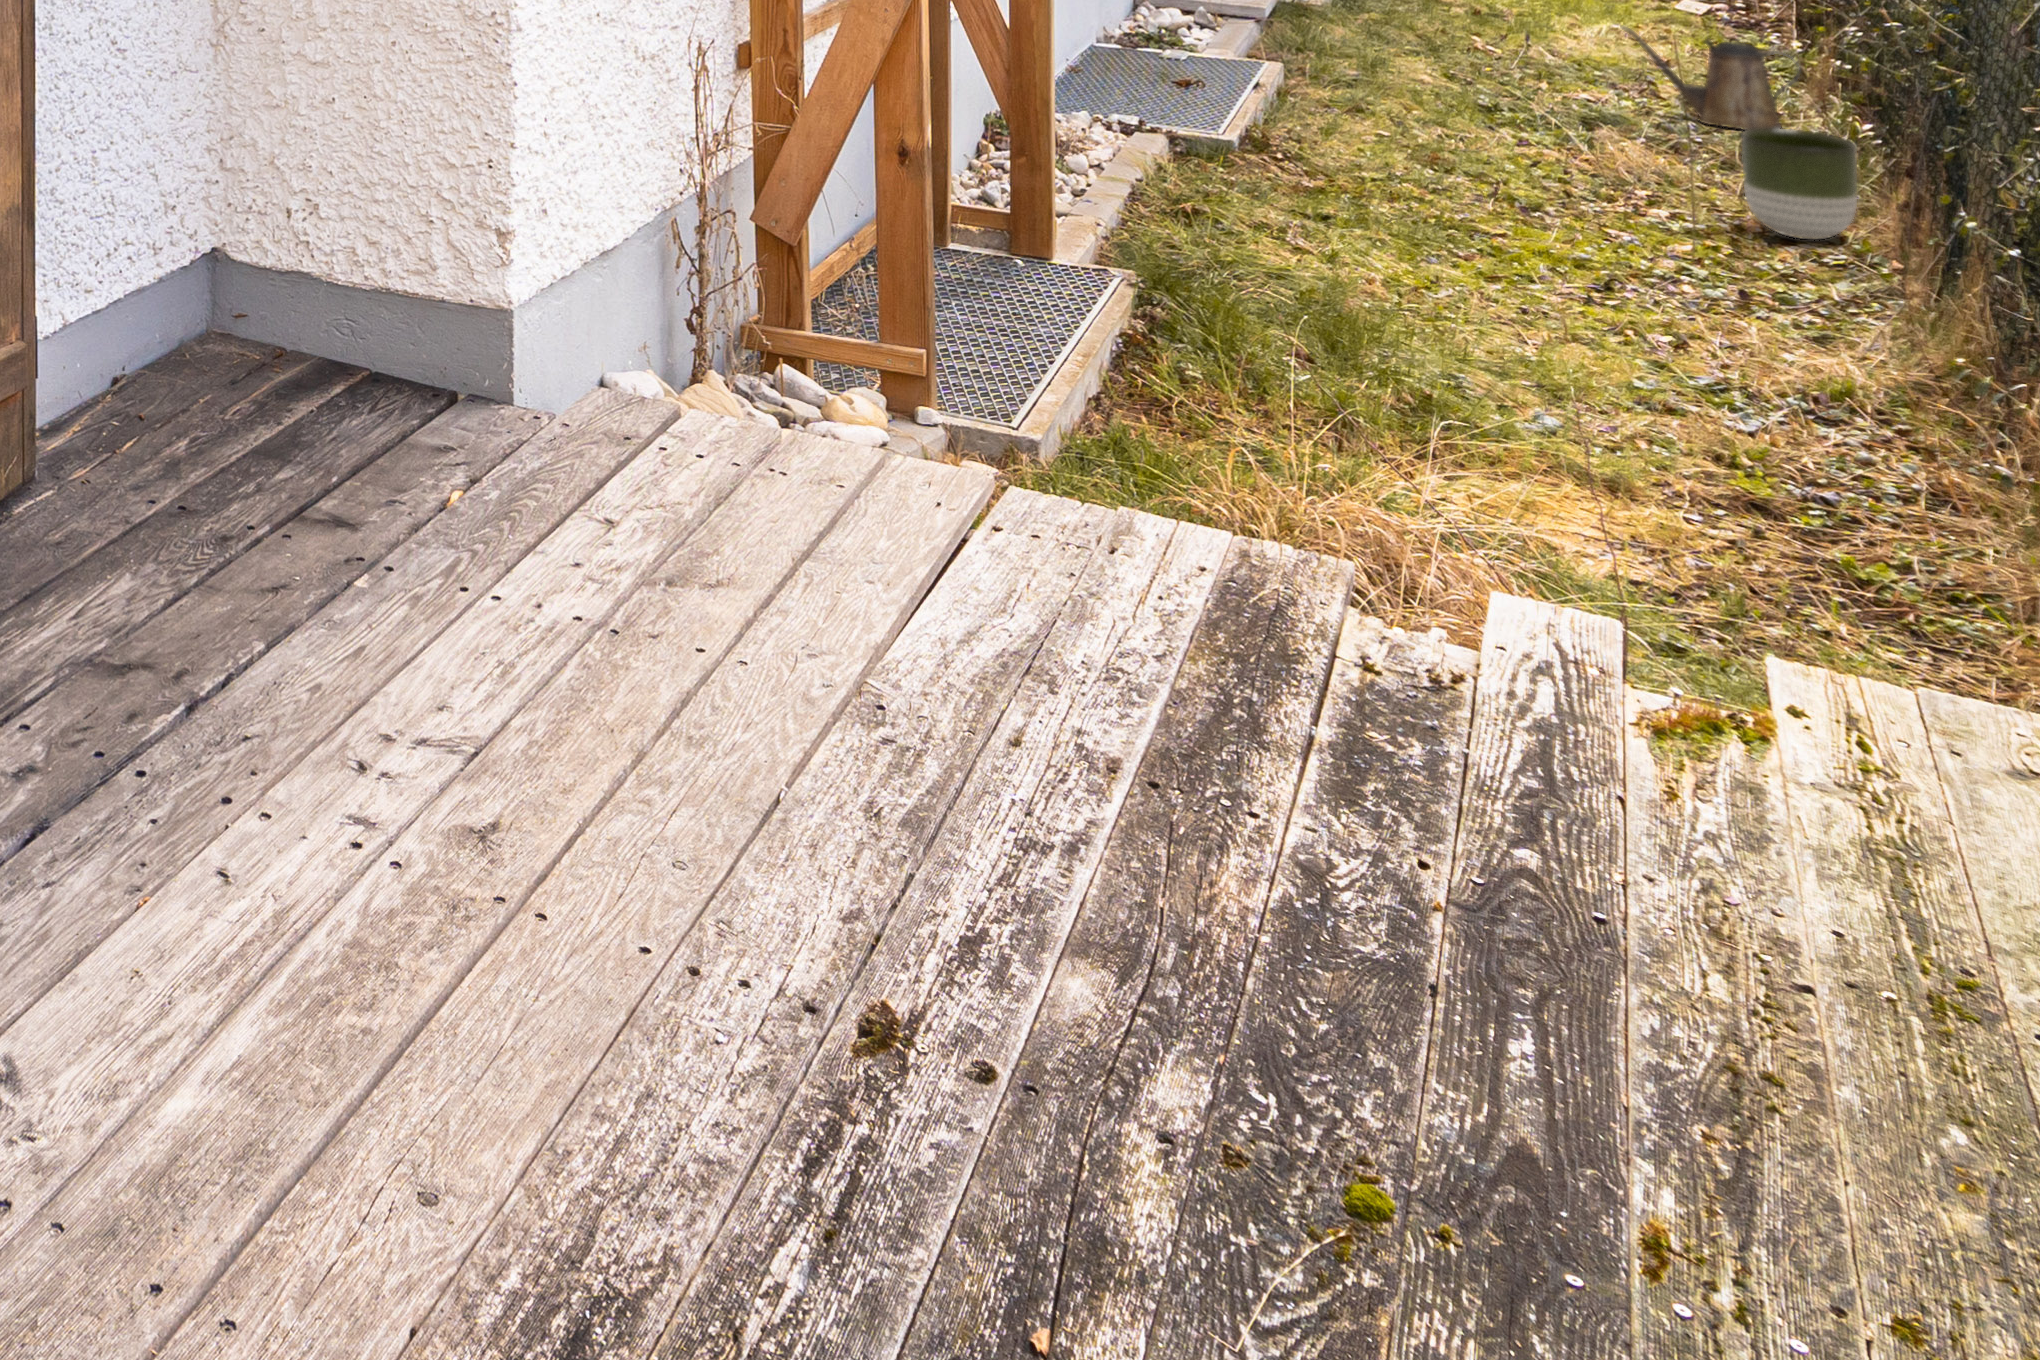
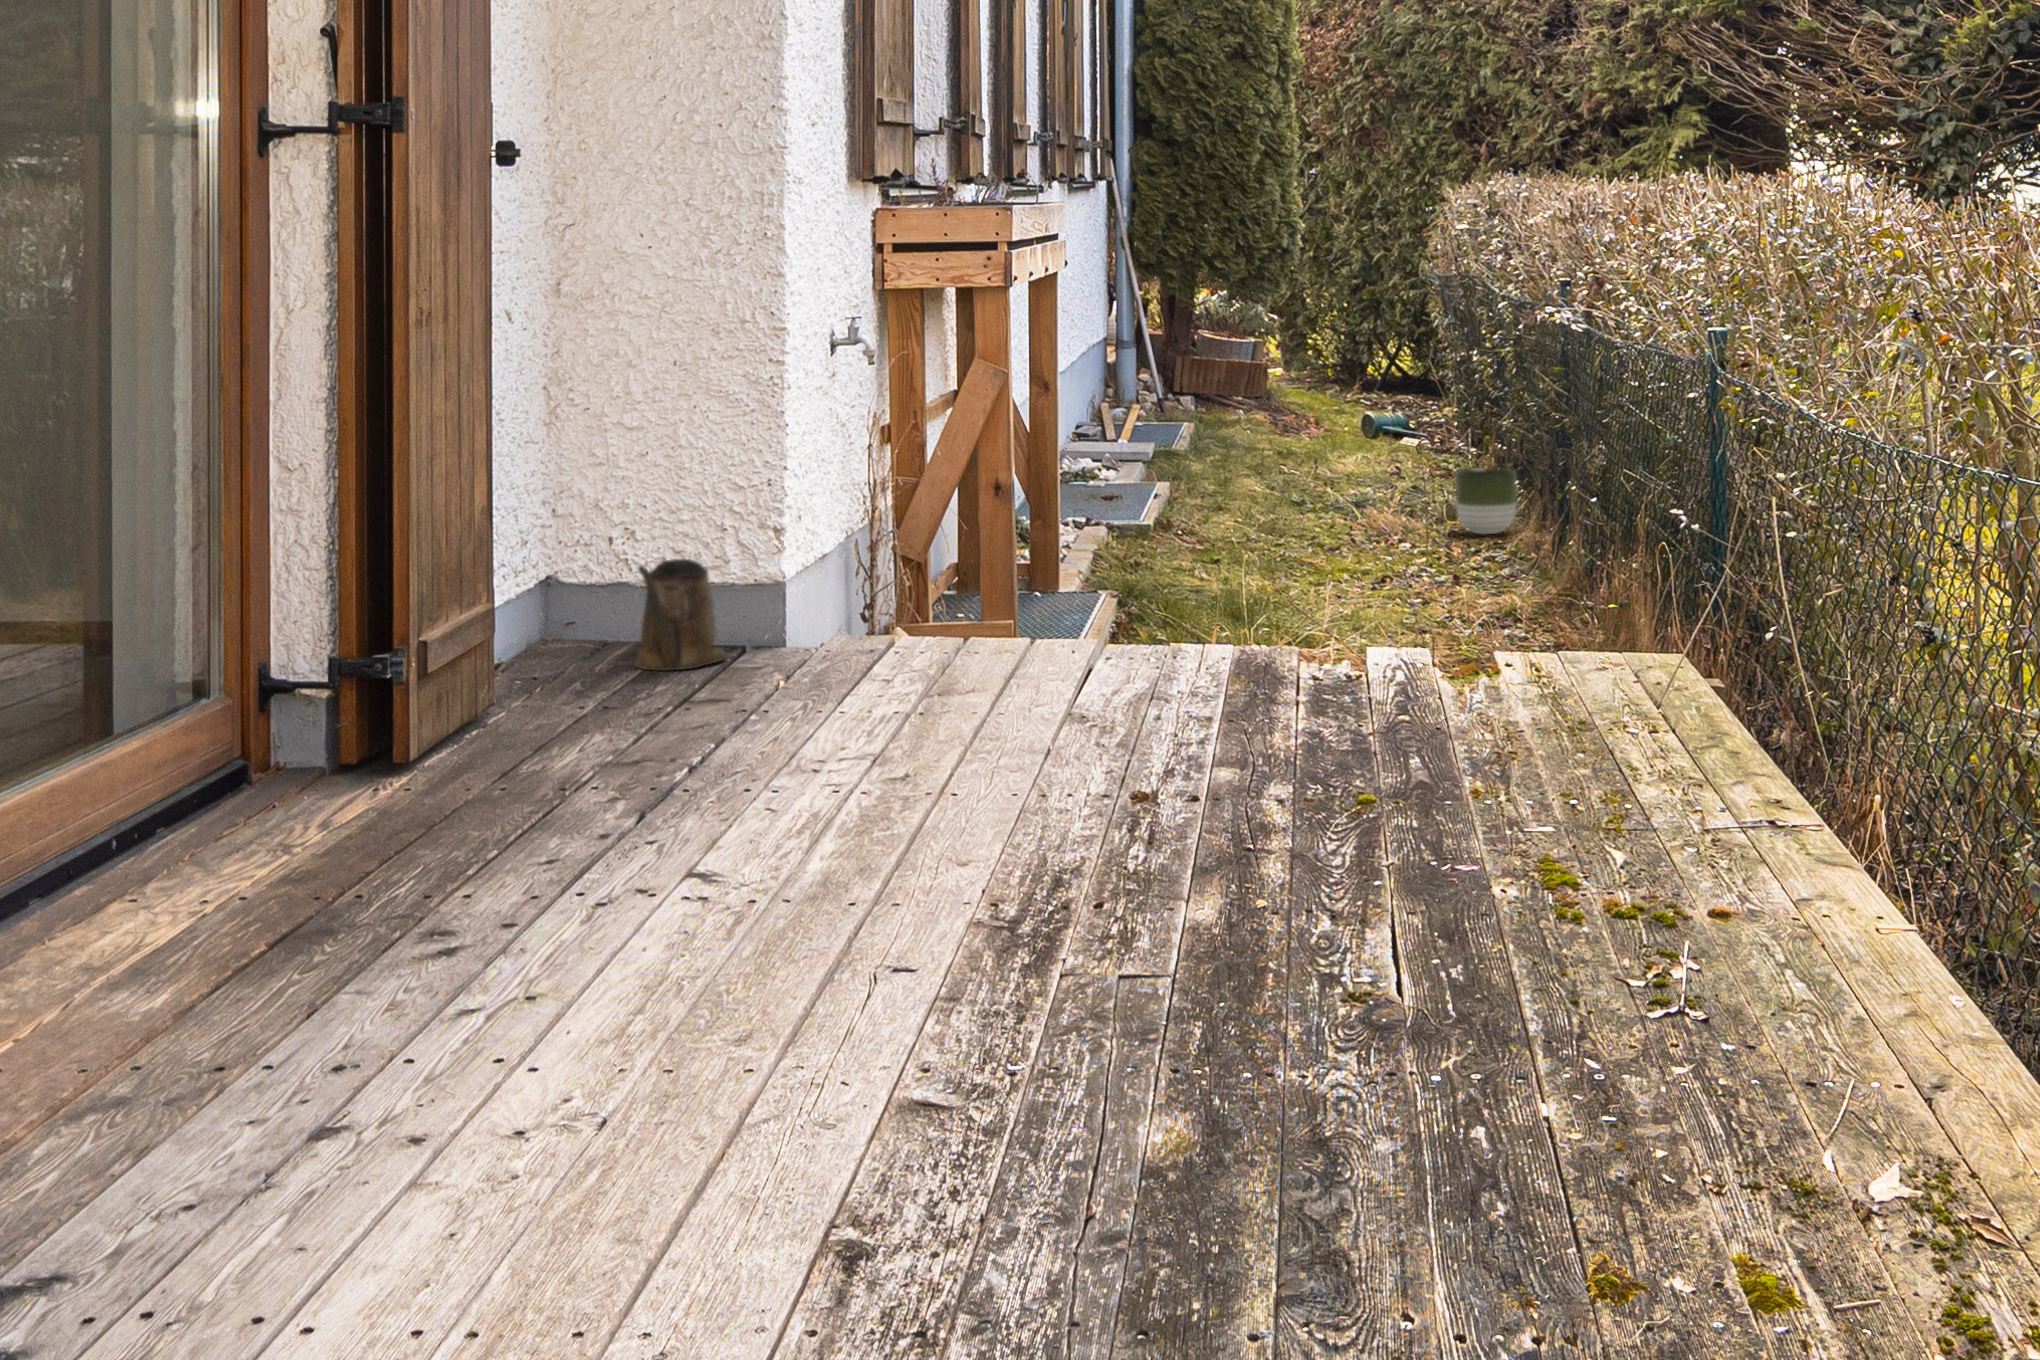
watering can: present [1621,26,1799,130] -> present [635,559,726,671]

